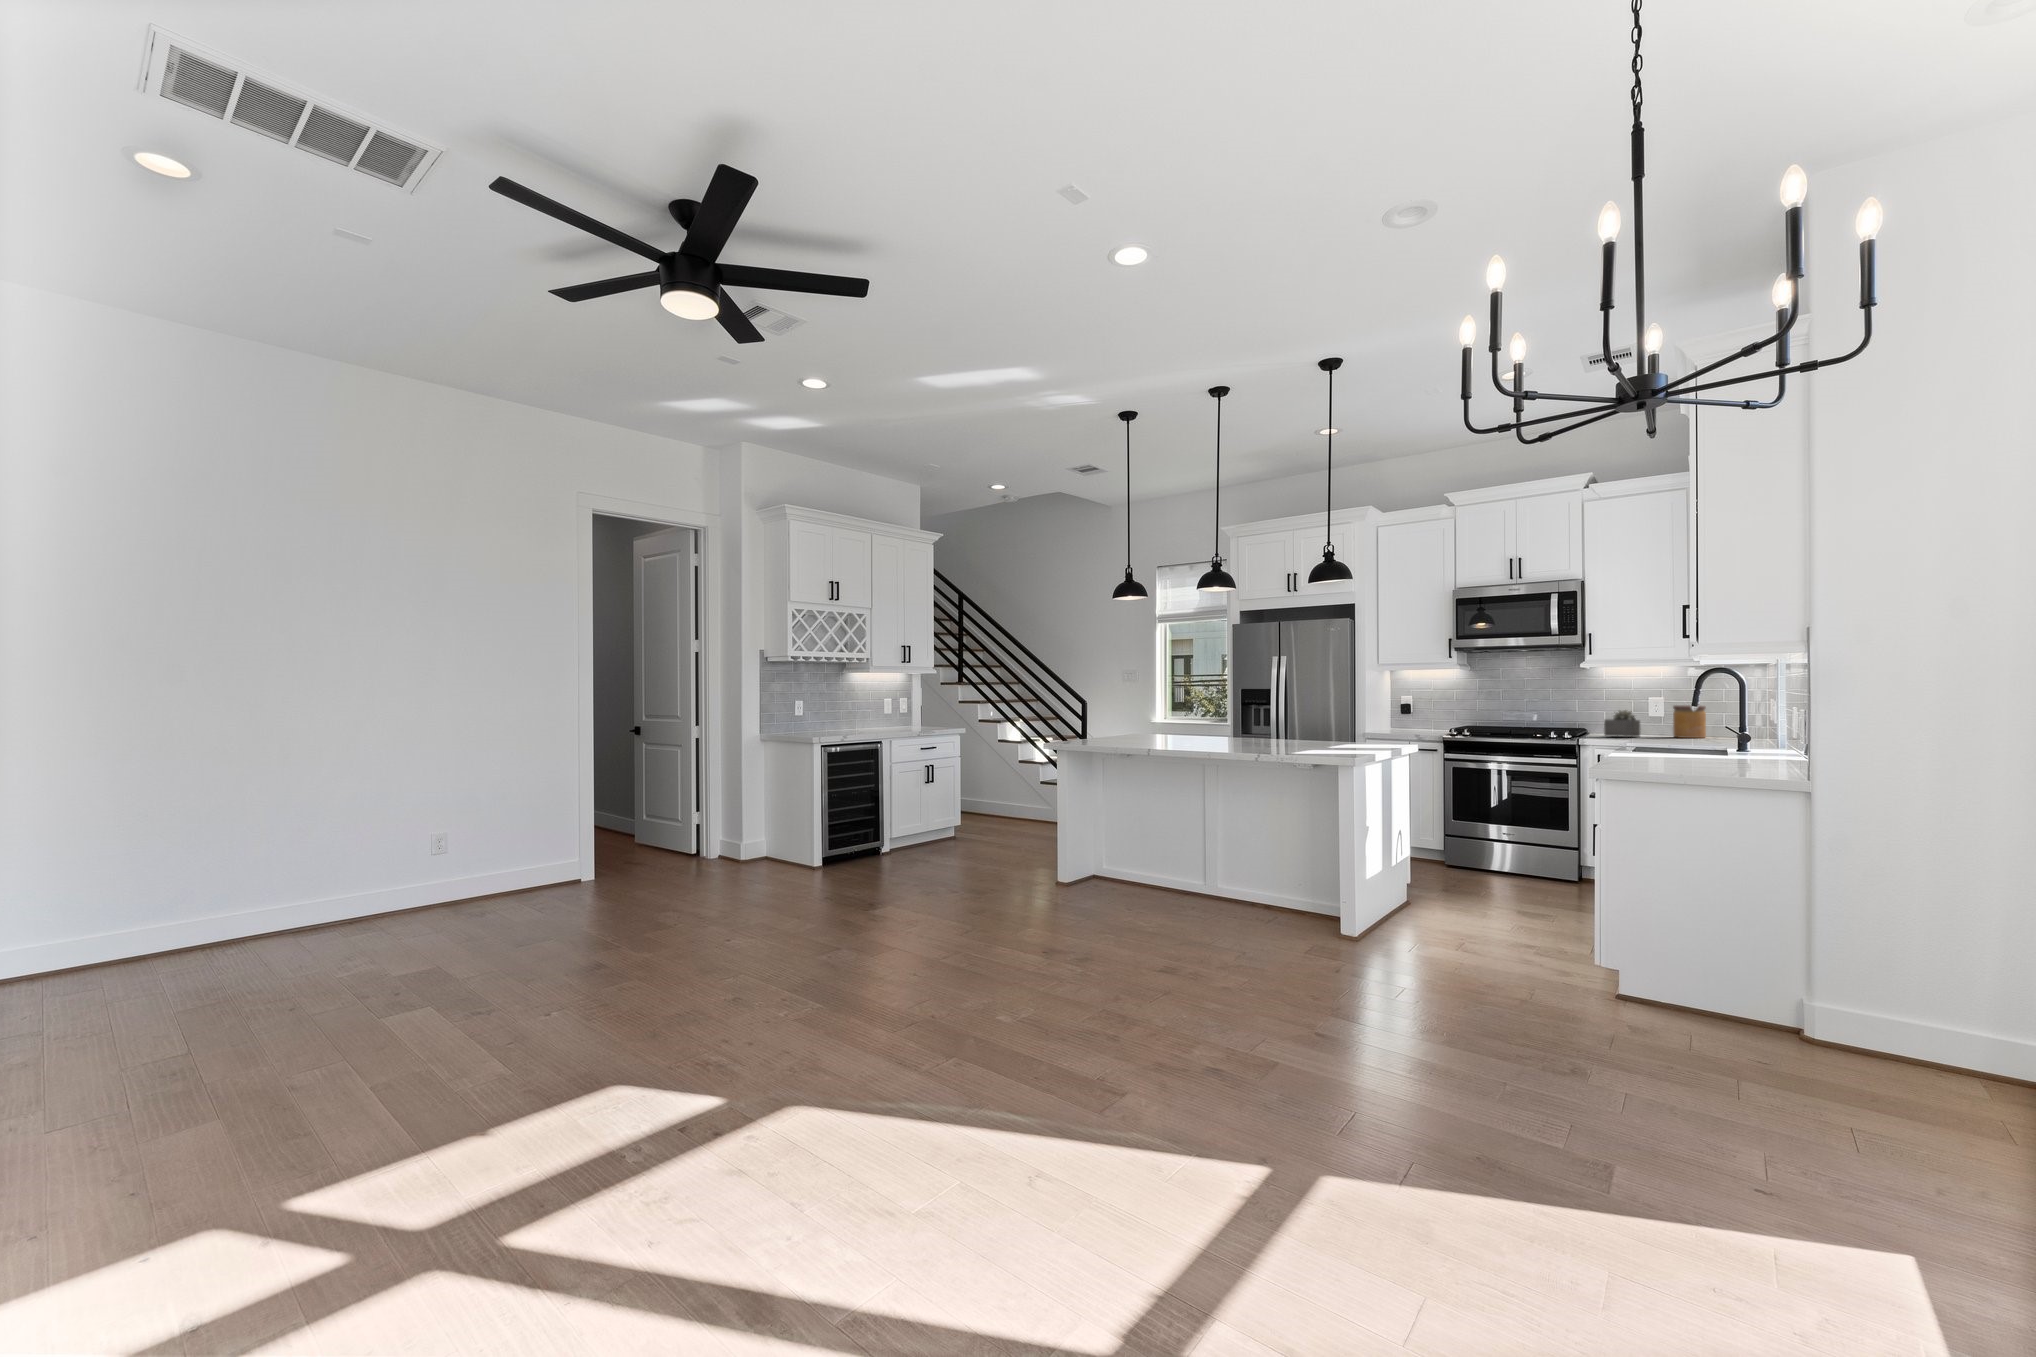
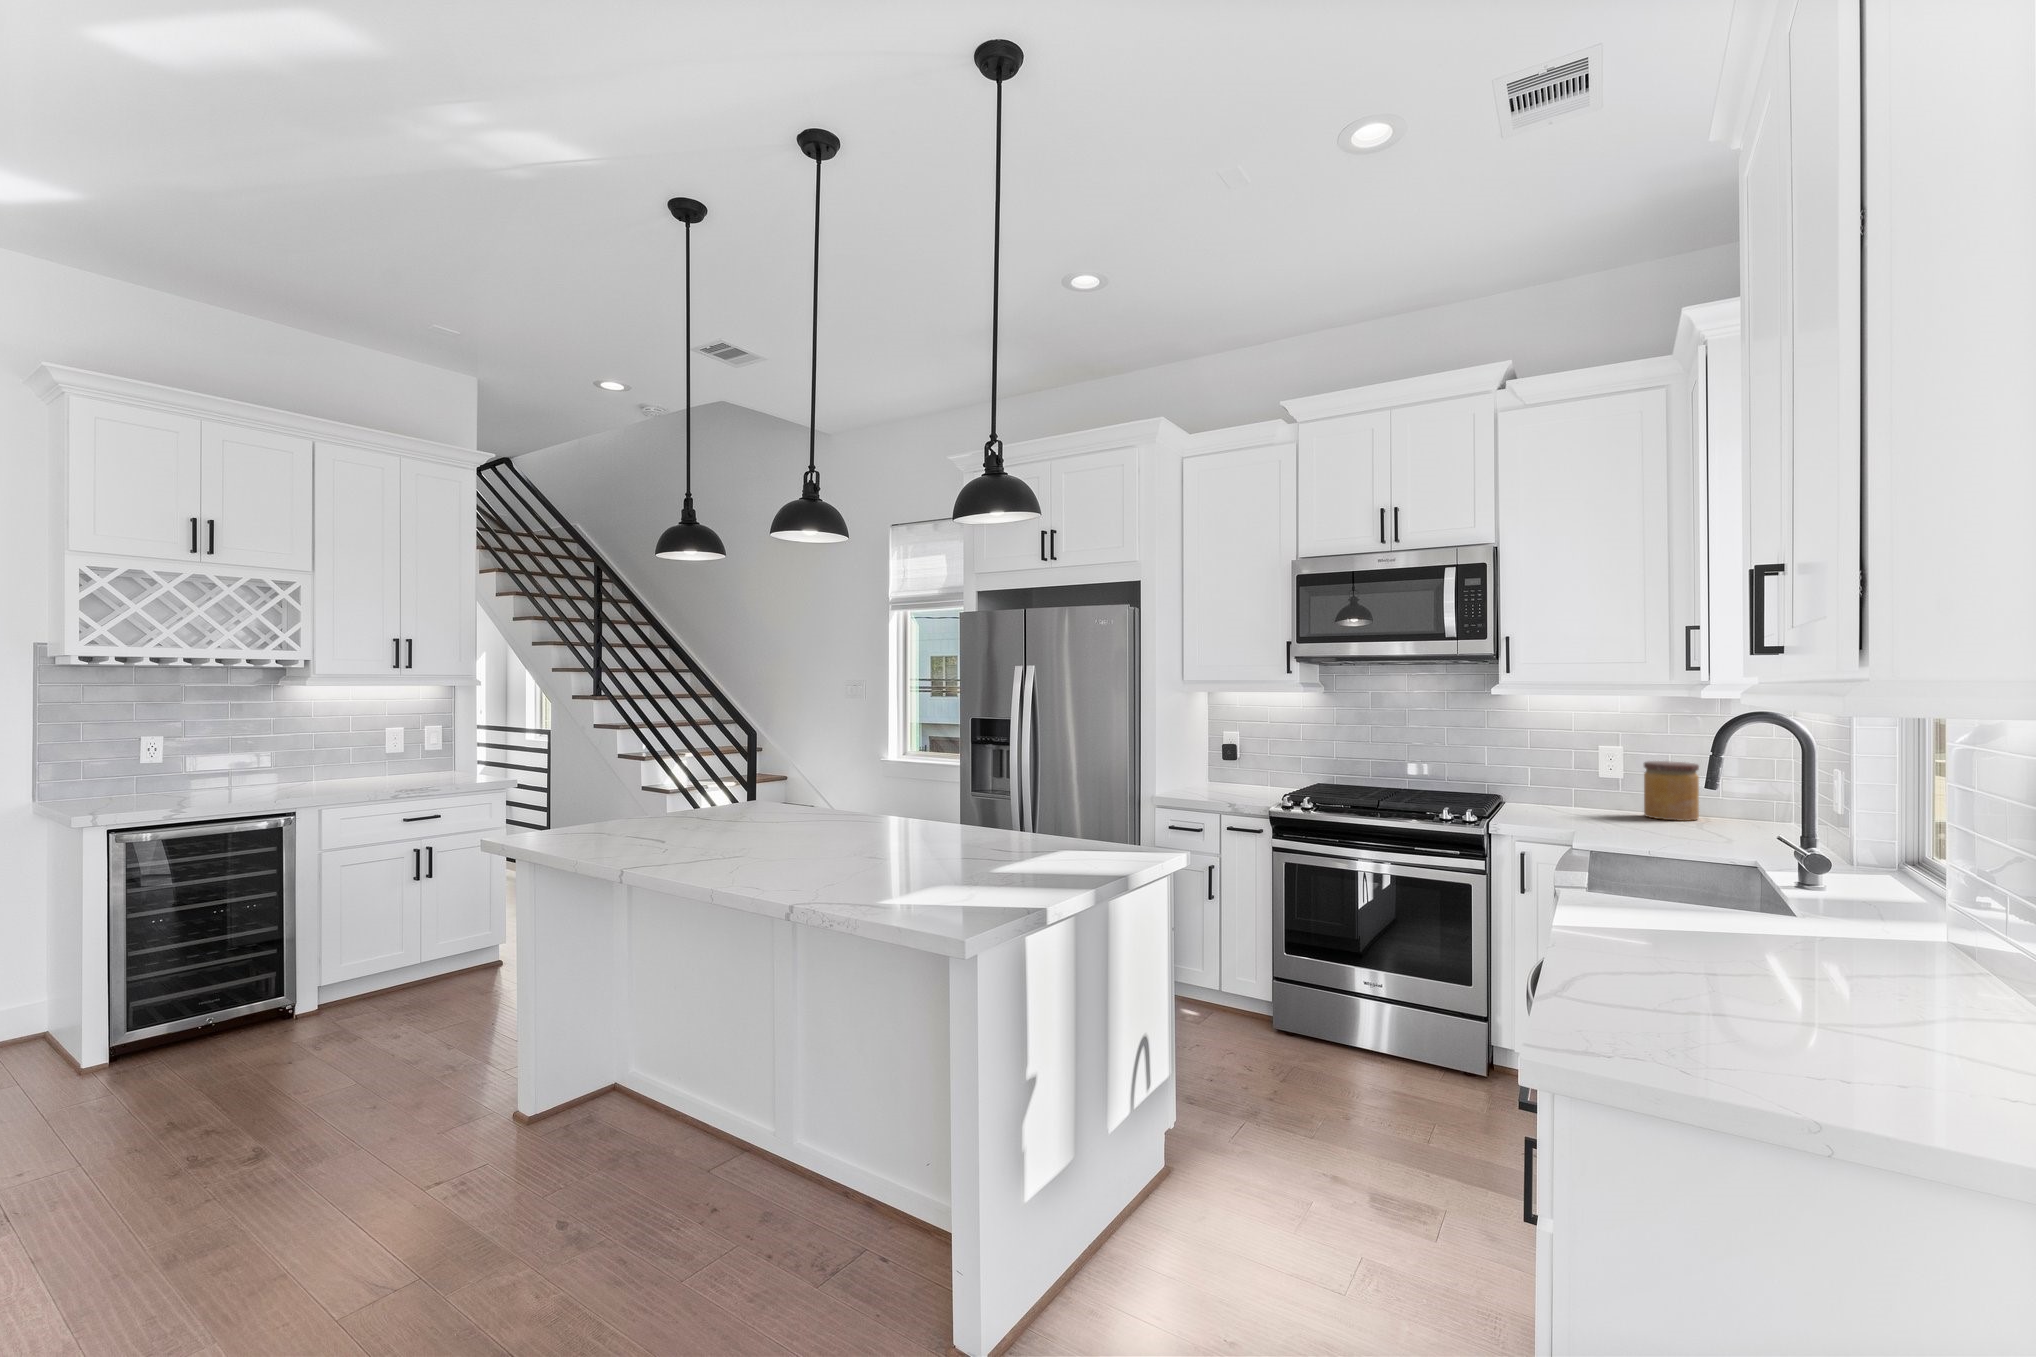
succulent plant: present [1604,710,1640,737] -> none [1532,767,1590,816]

